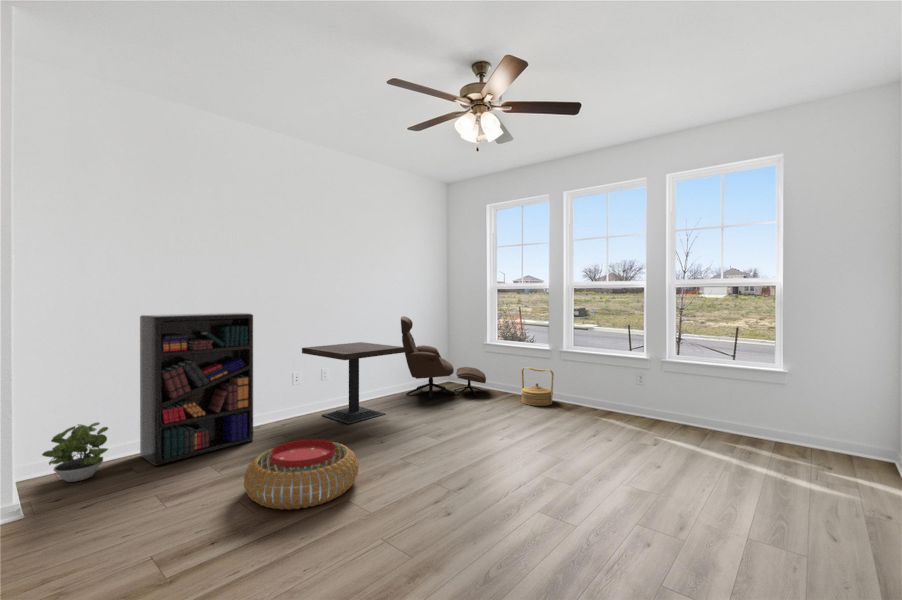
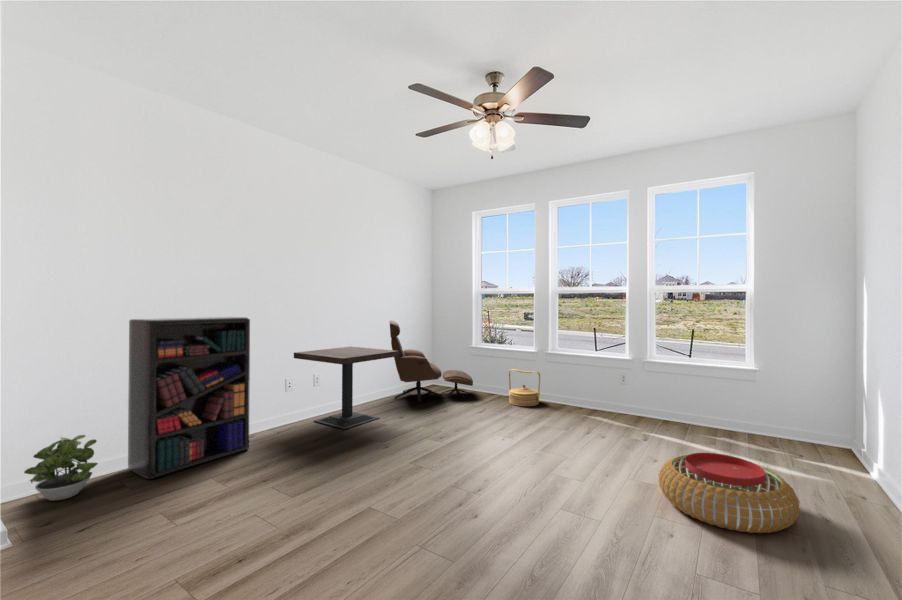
pouf: present [244,439,358,510] -> present [659,453,799,533]

